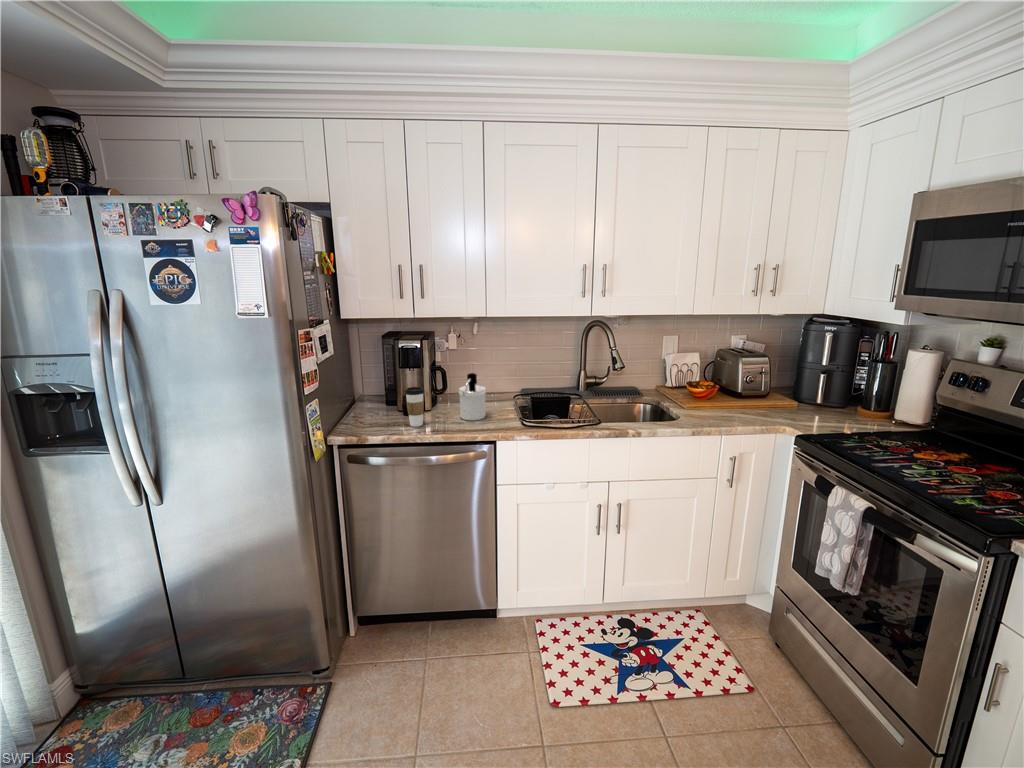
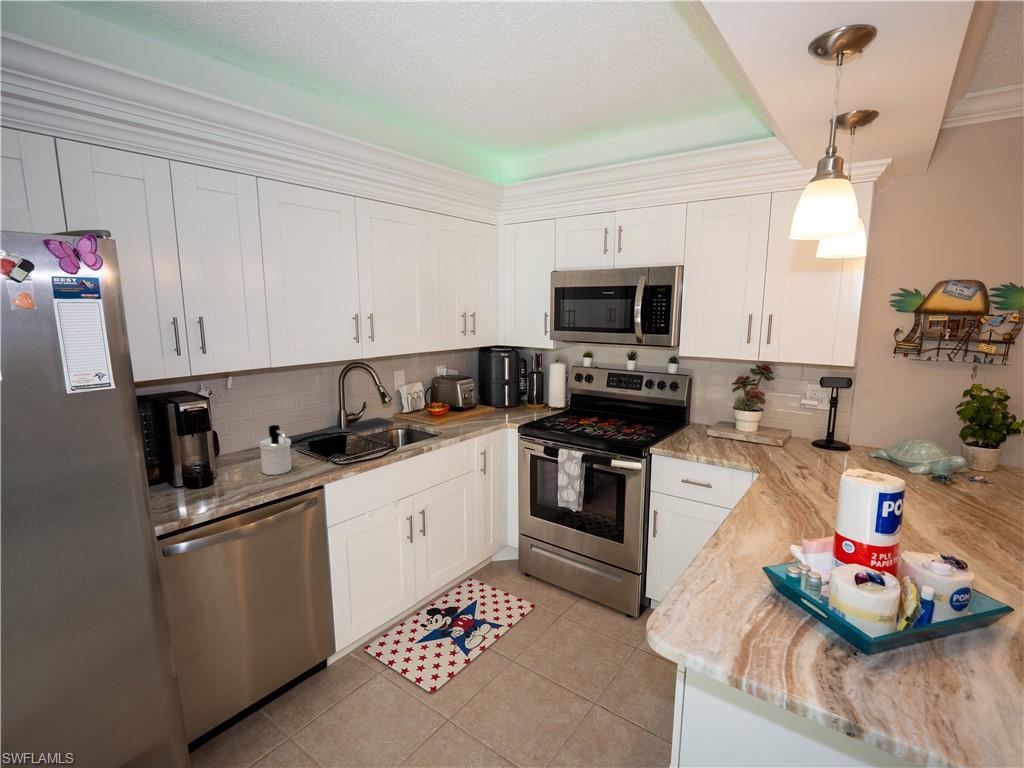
coffee cup: present [405,387,424,427] -> none [213,449,238,495]

